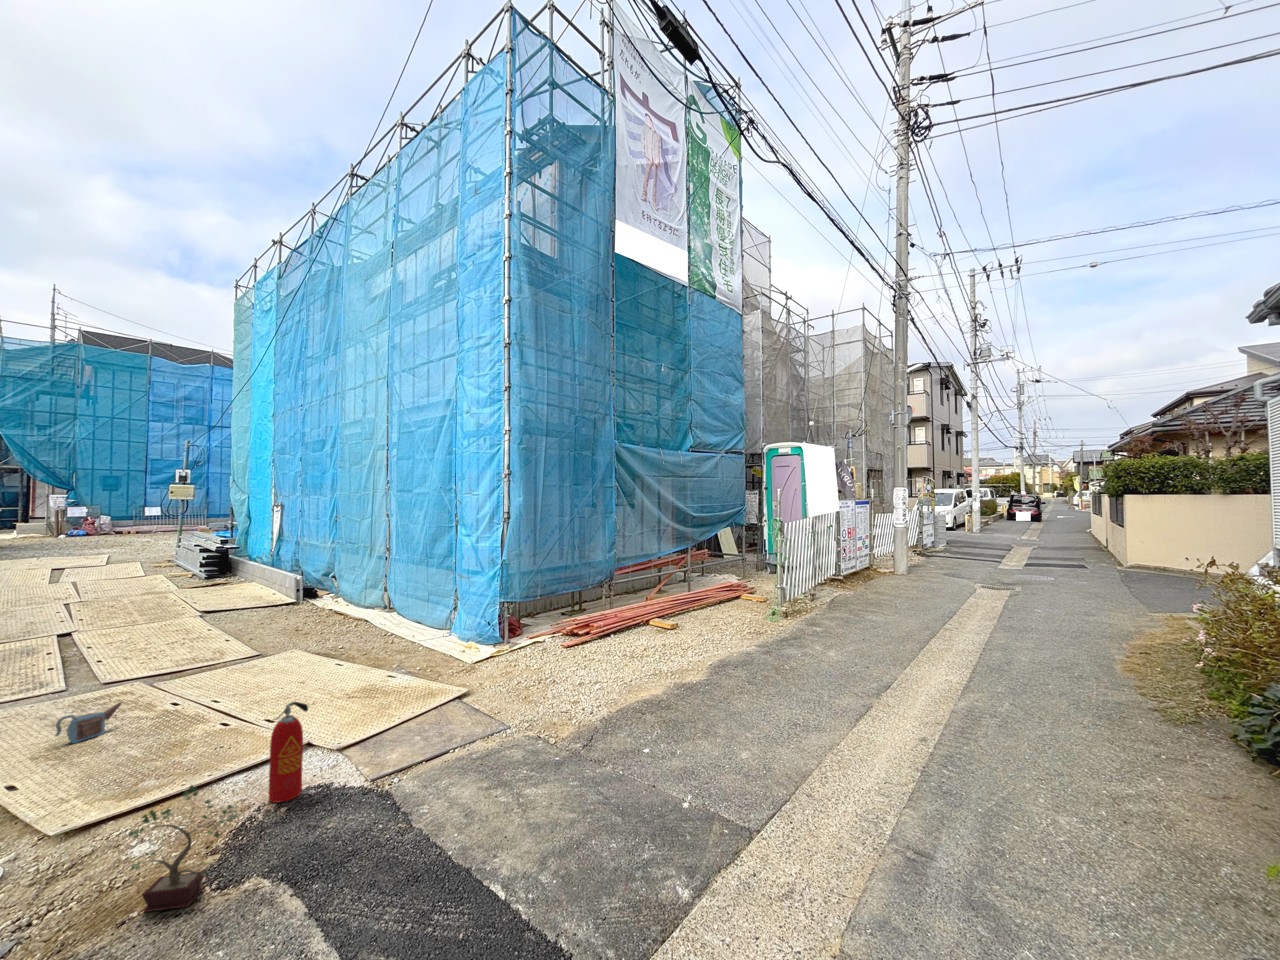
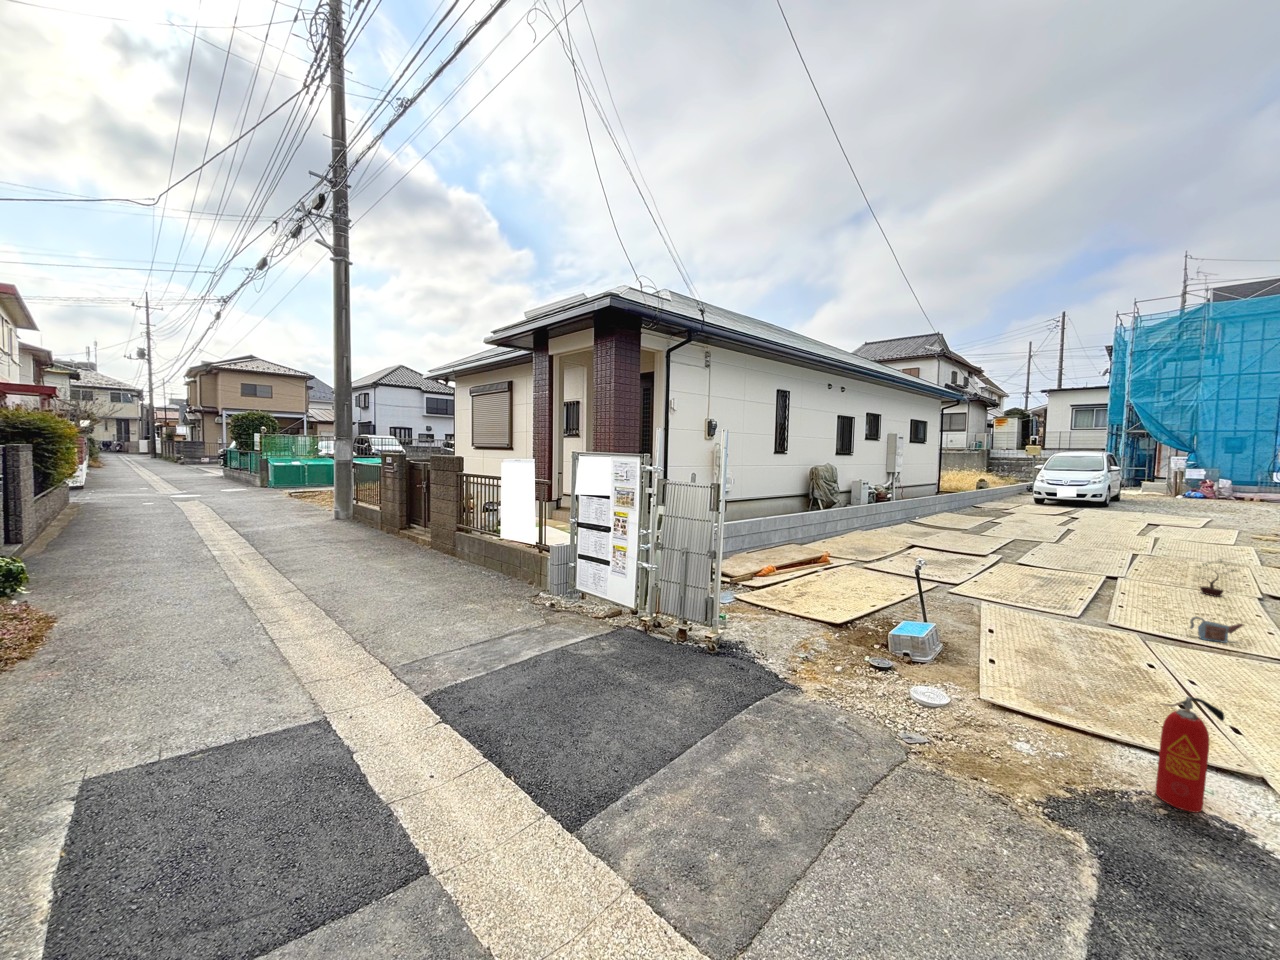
watering can: present [55,702,122,743] -> present [1190,617,1243,643]
potted plant: present [129,785,238,912] -> present [1200,559,1234,597]

